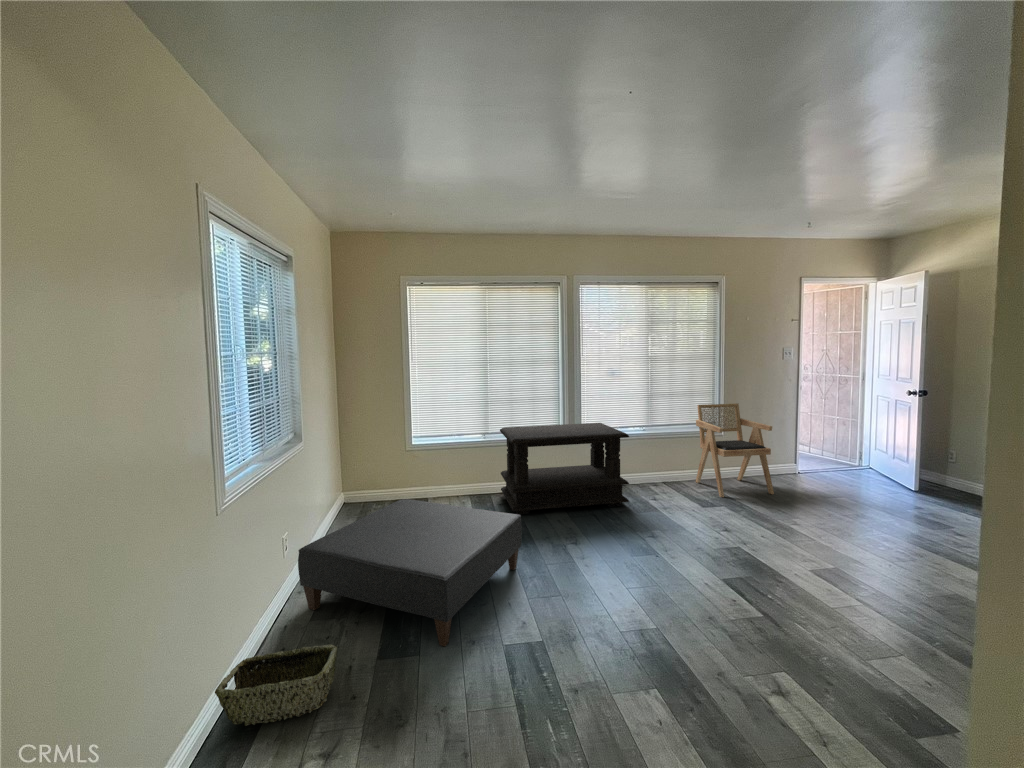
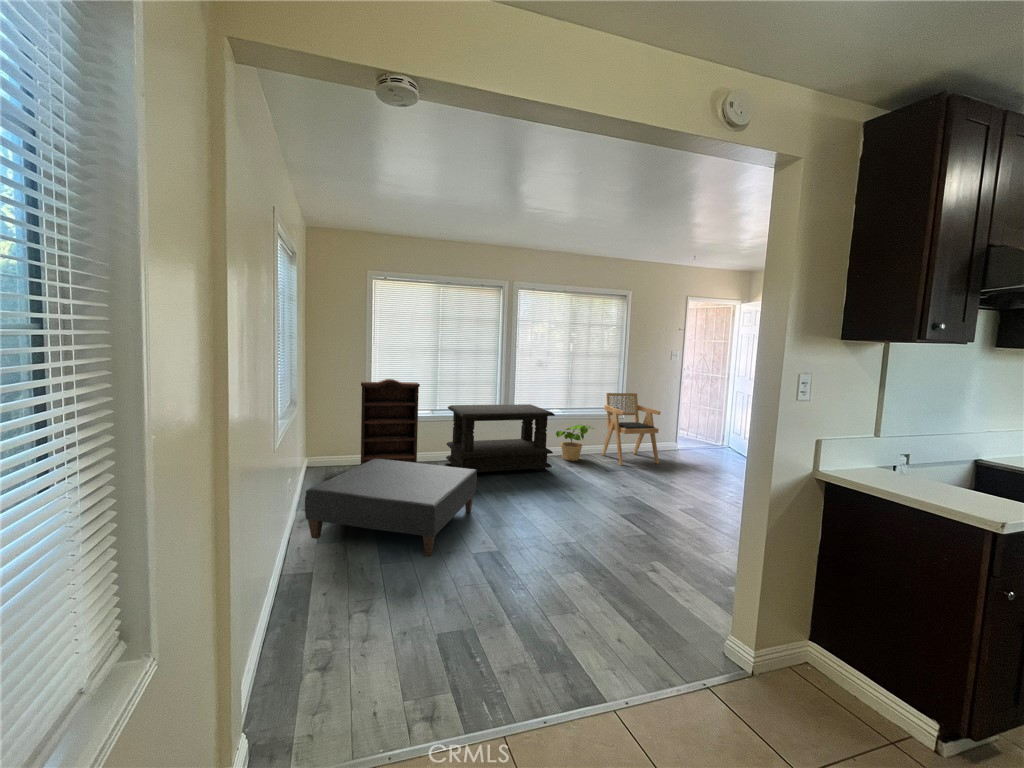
bookshelf: none [397,400,466,508] -> present [360,379,420,465]
potted plant: none [634,447,683,491] -> present [556,425,594,461]
woven basket: present [215,645,337,726] -> none [279,550,361,600]

